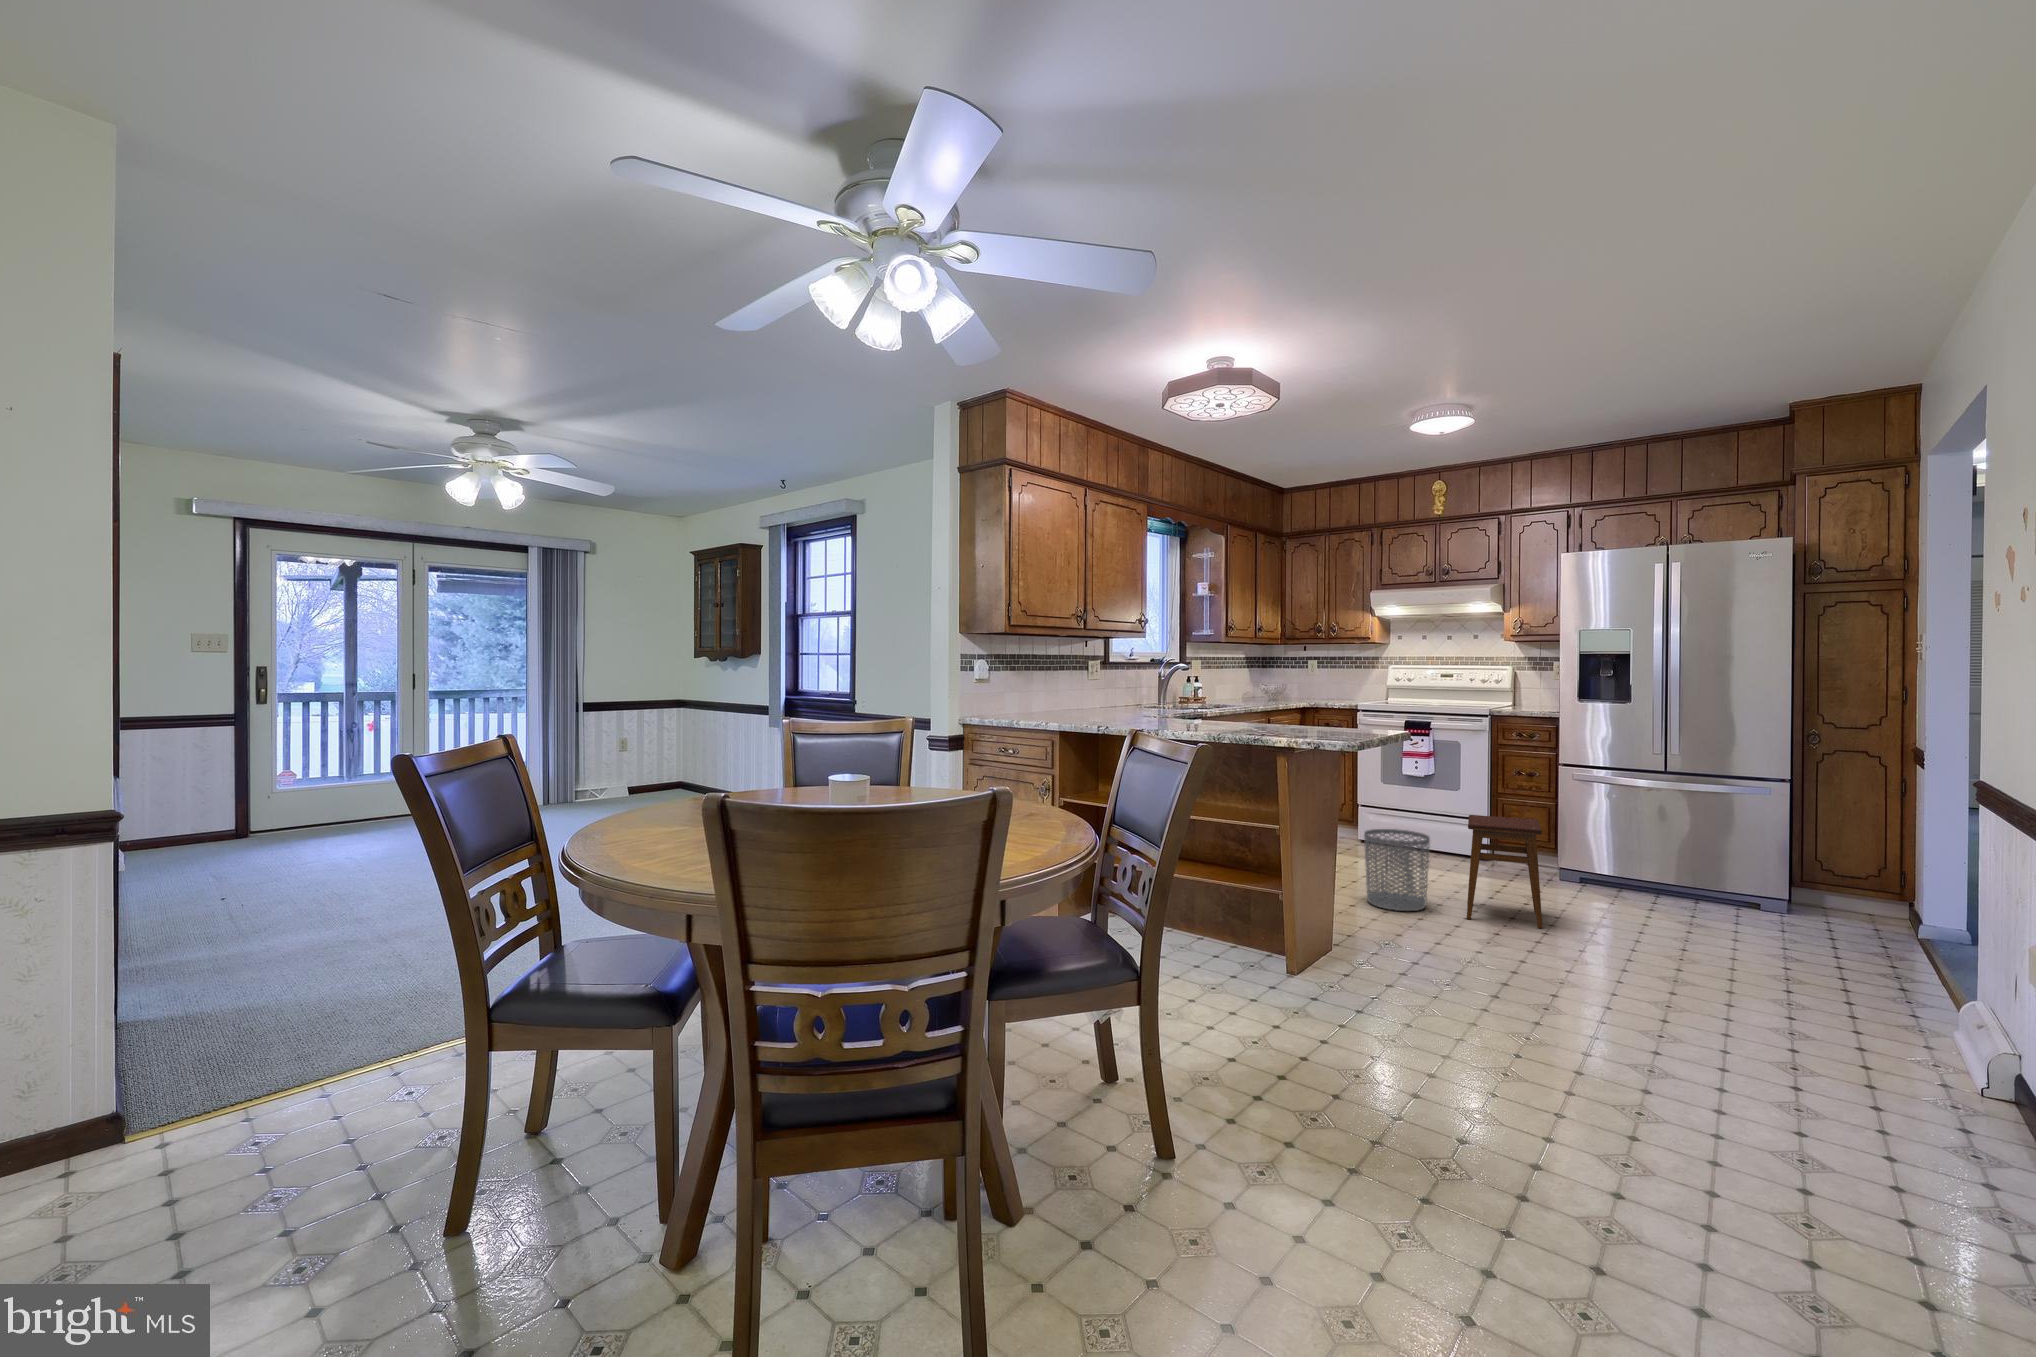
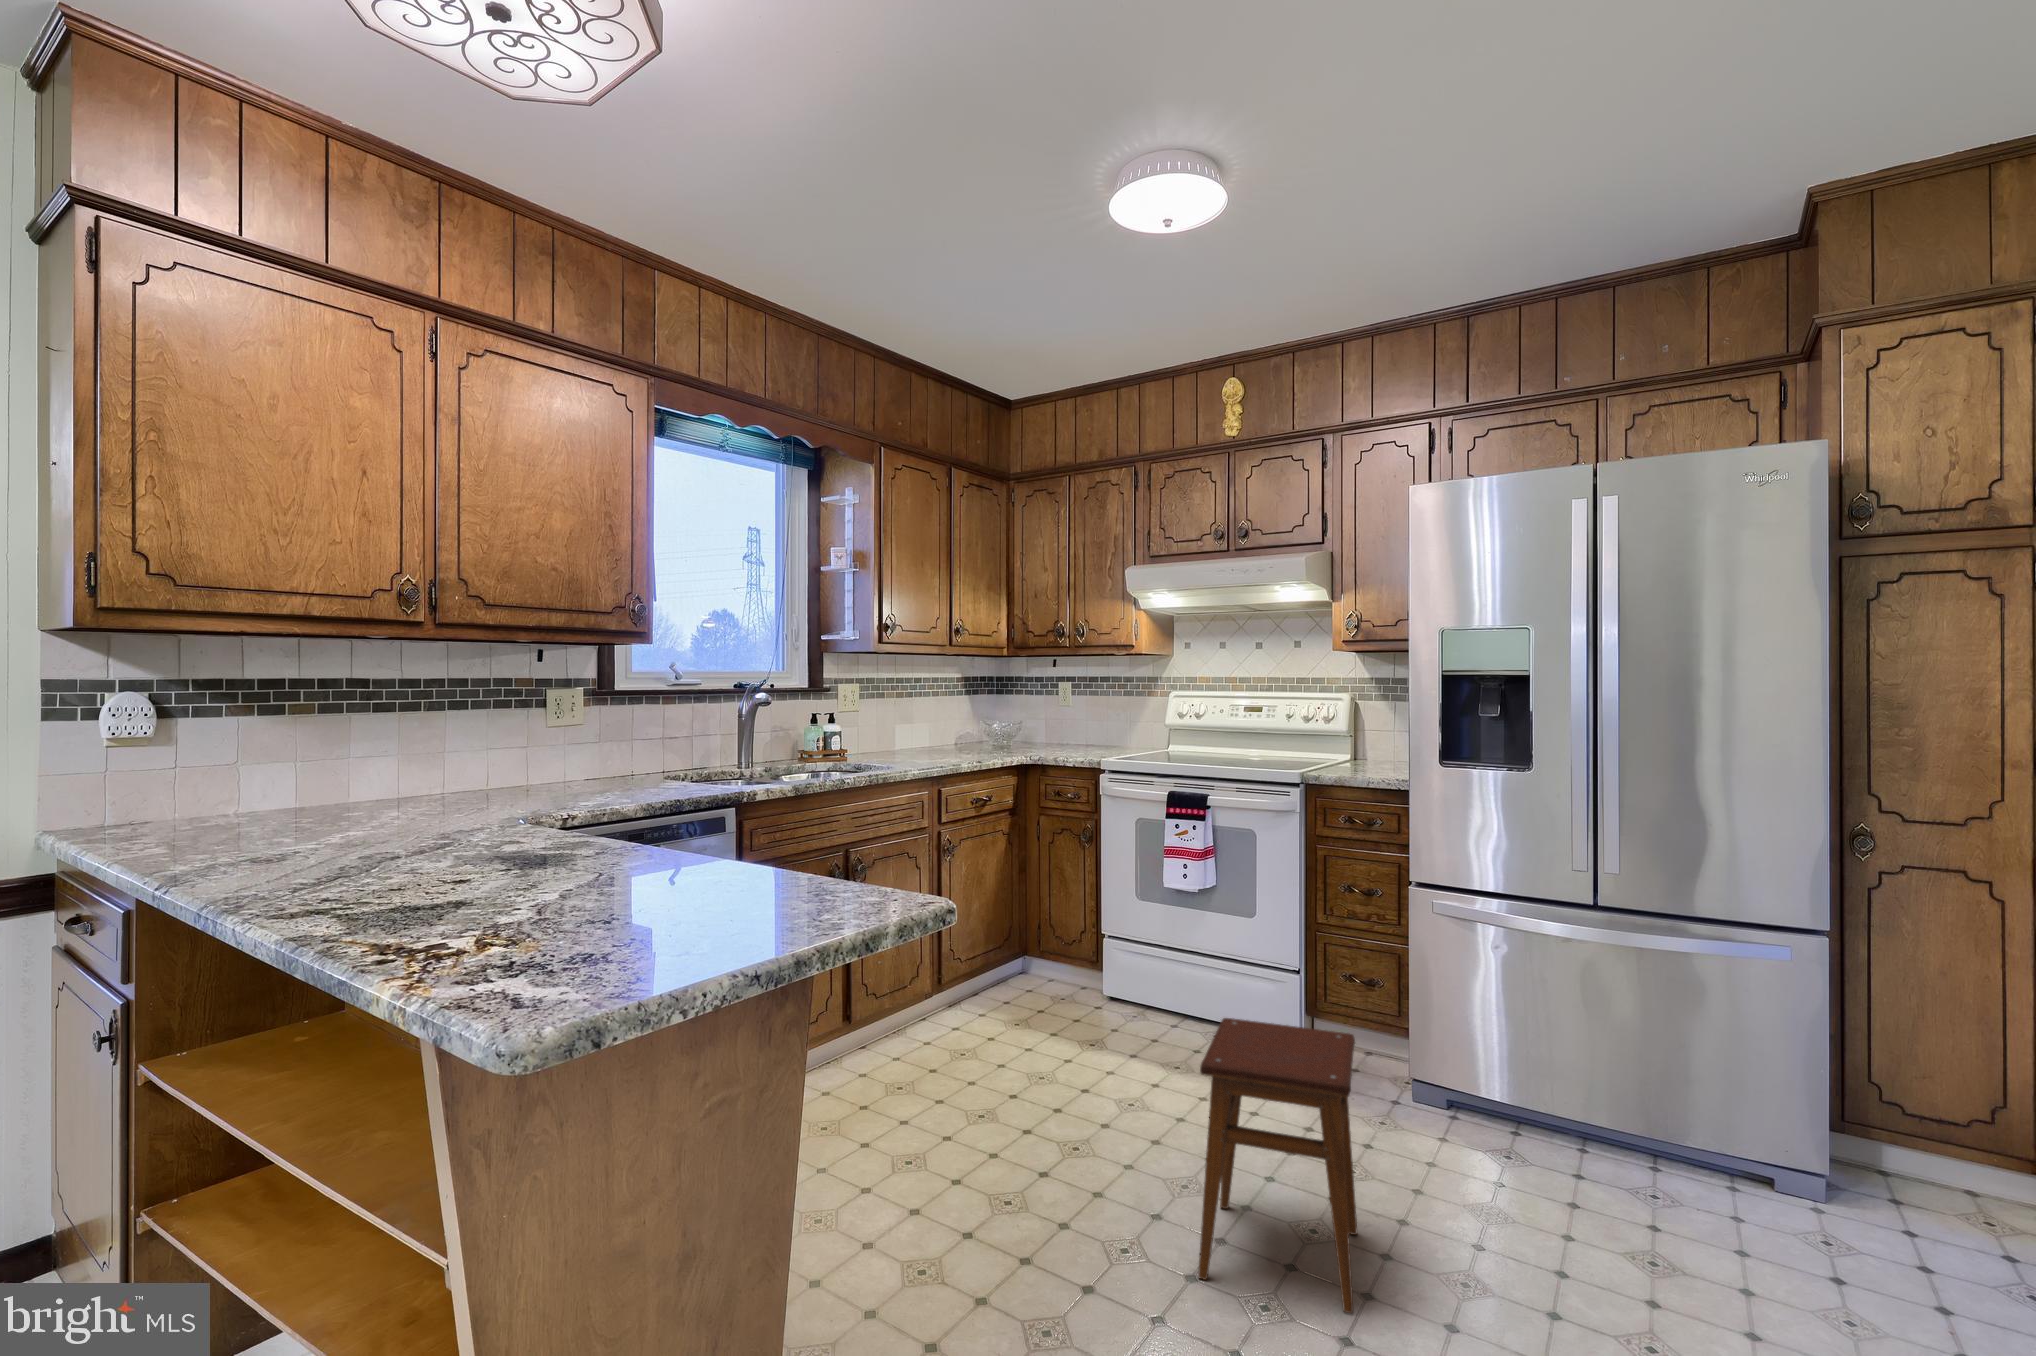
waste bin: present [1364,829,1430,911] -> none [1006,1044,1136,1252]

